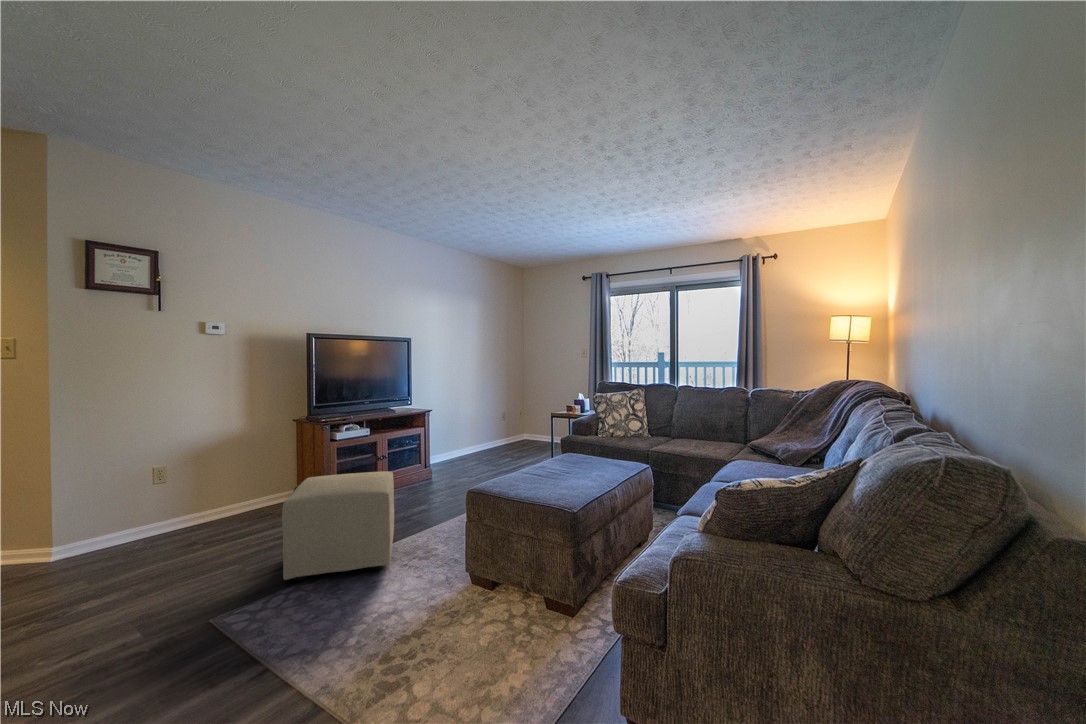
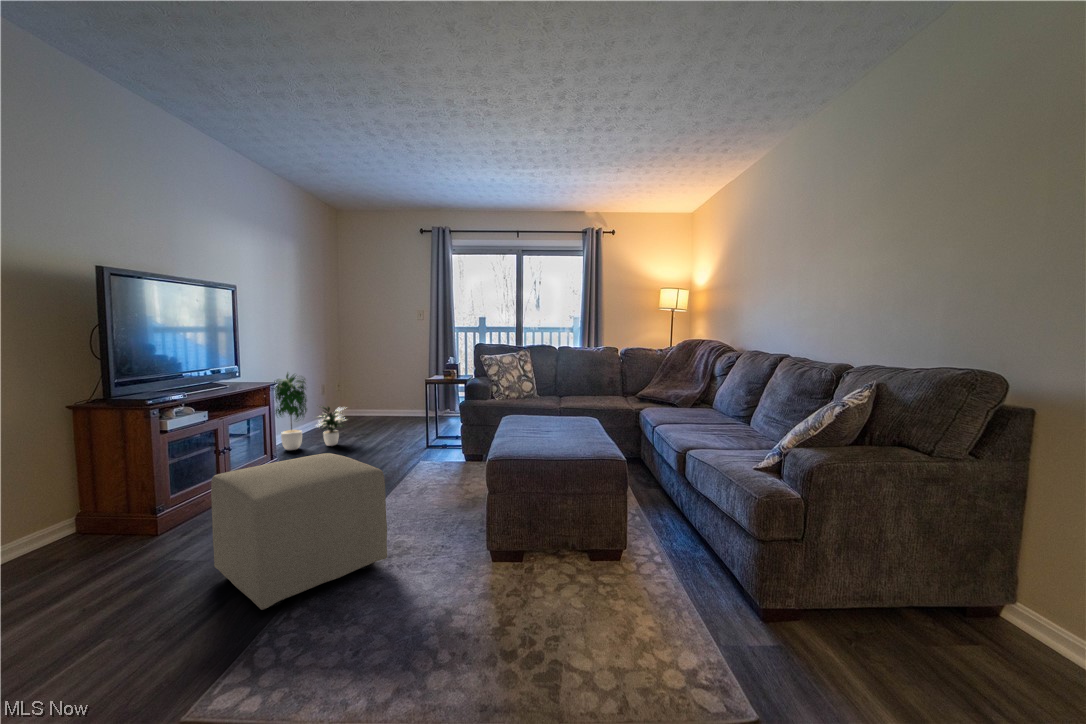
potted plant: none [450,399,504,460] -> present [273,373,345,450]

